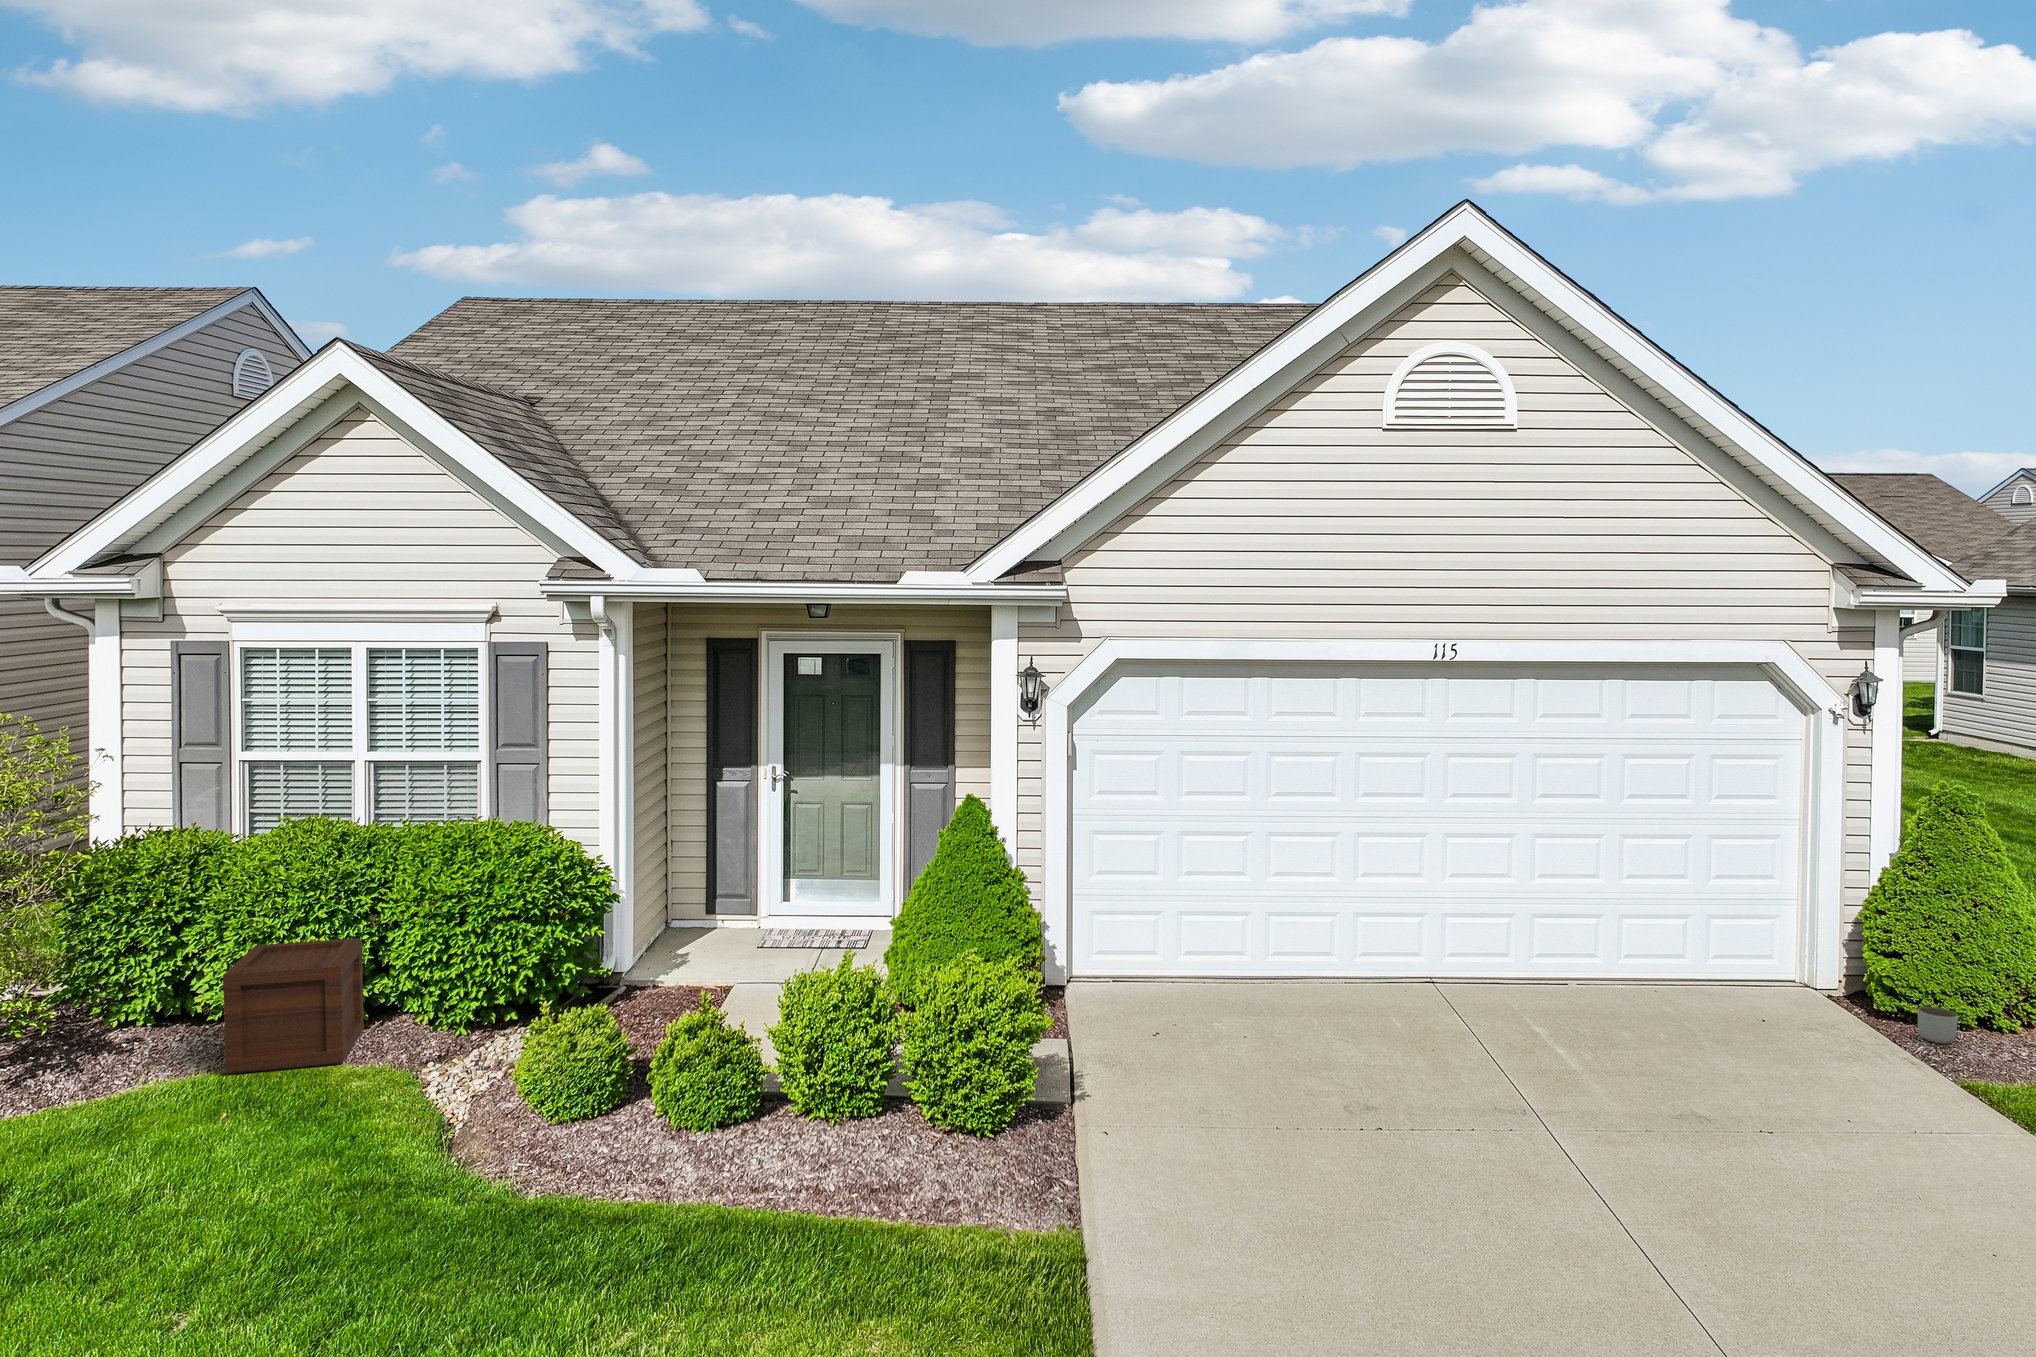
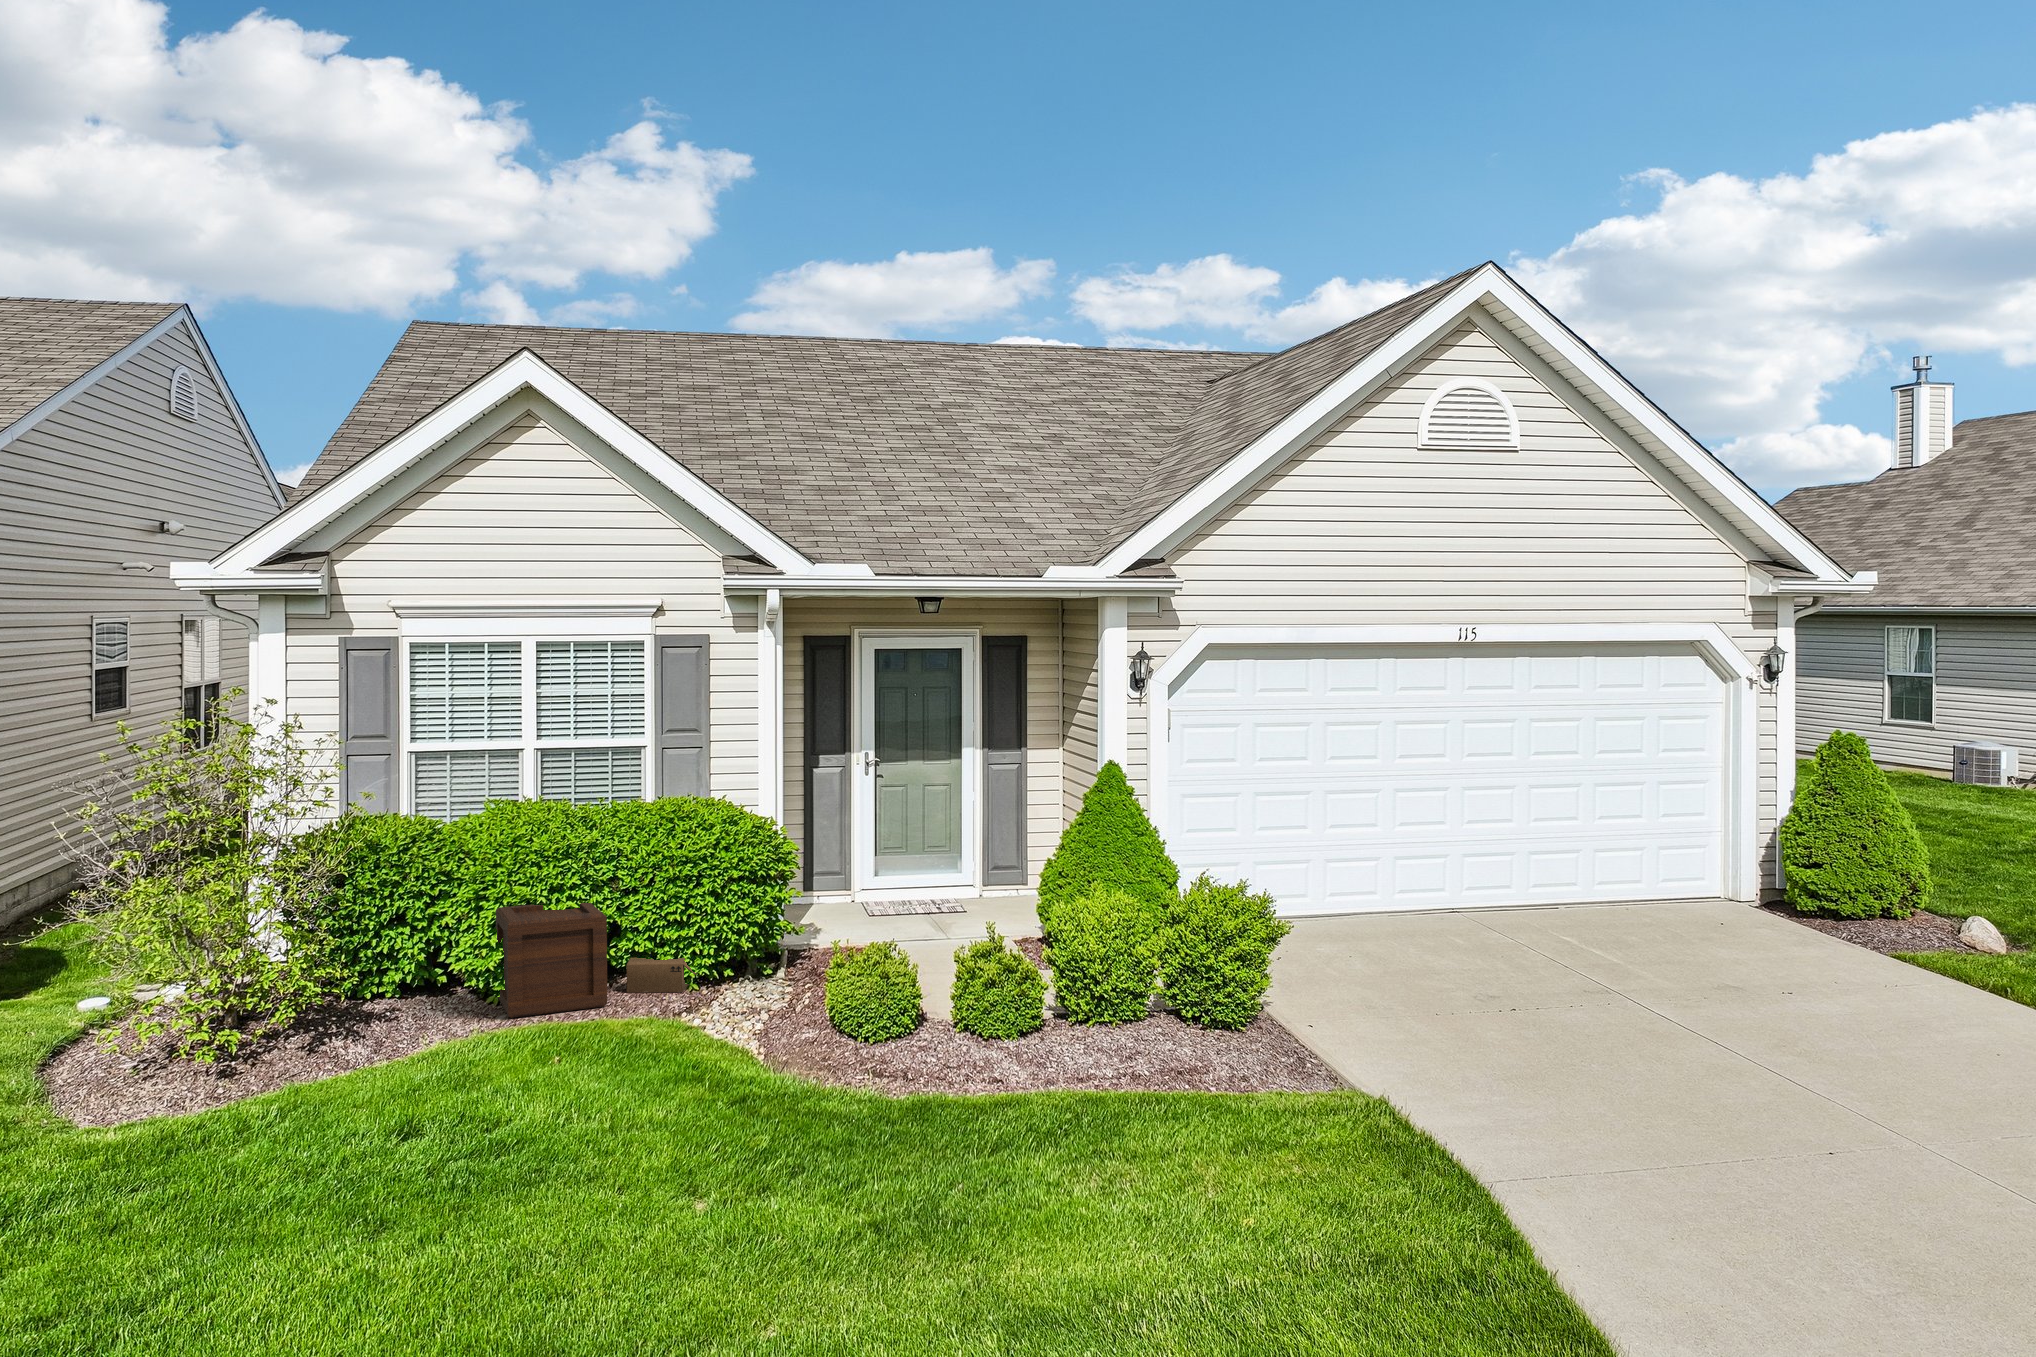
cardboard box: none [387,998,472,1047] -> present [627,956,696,993]
planter: present [1918,1007,1958,1044] -> none [1838,901,1867,927]

